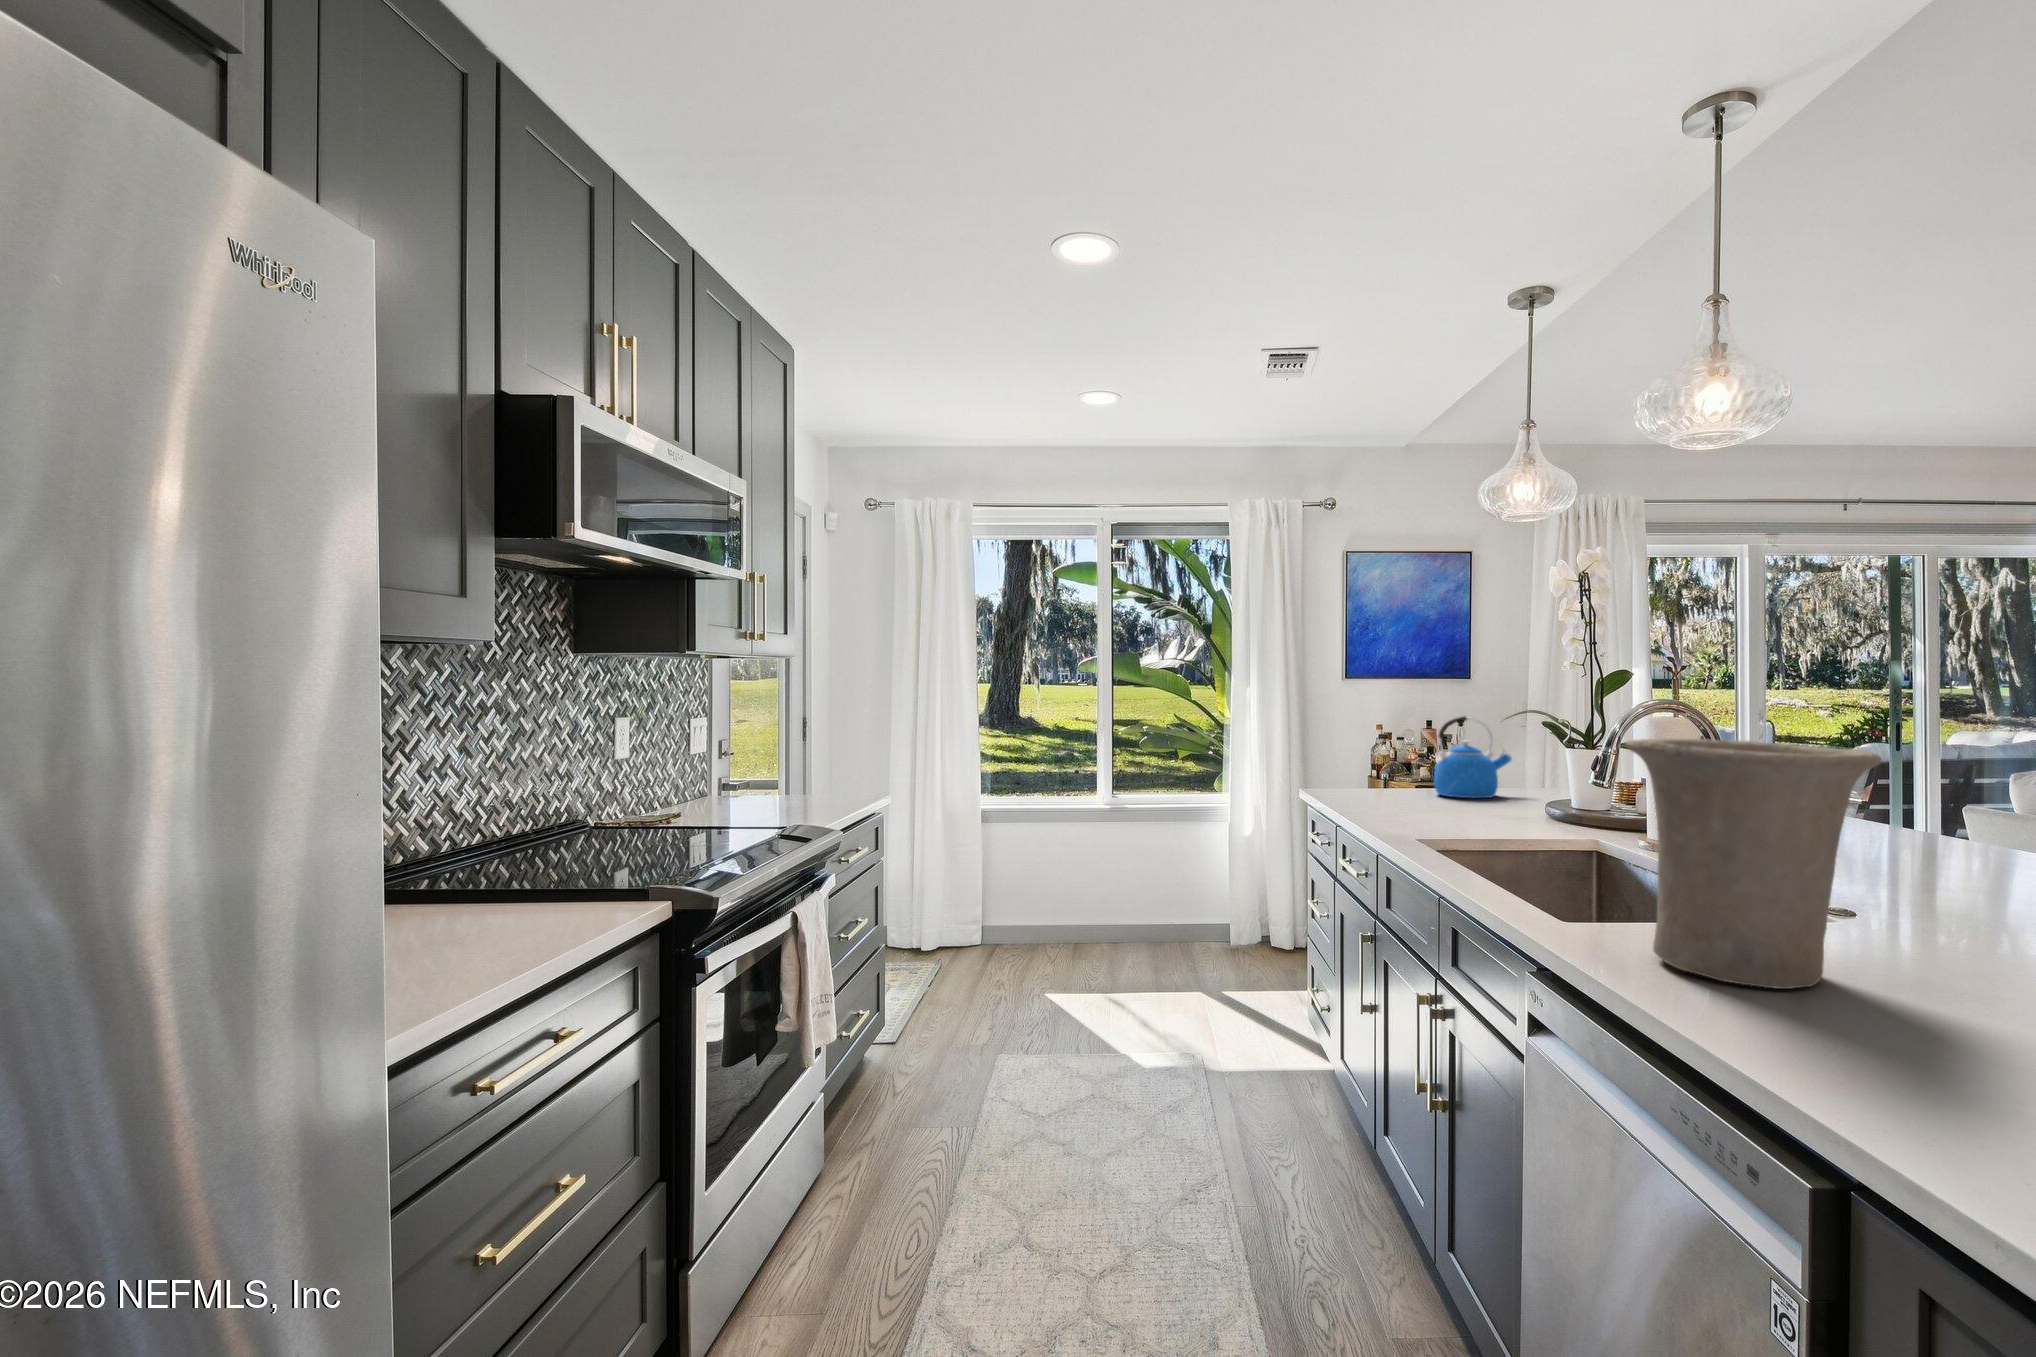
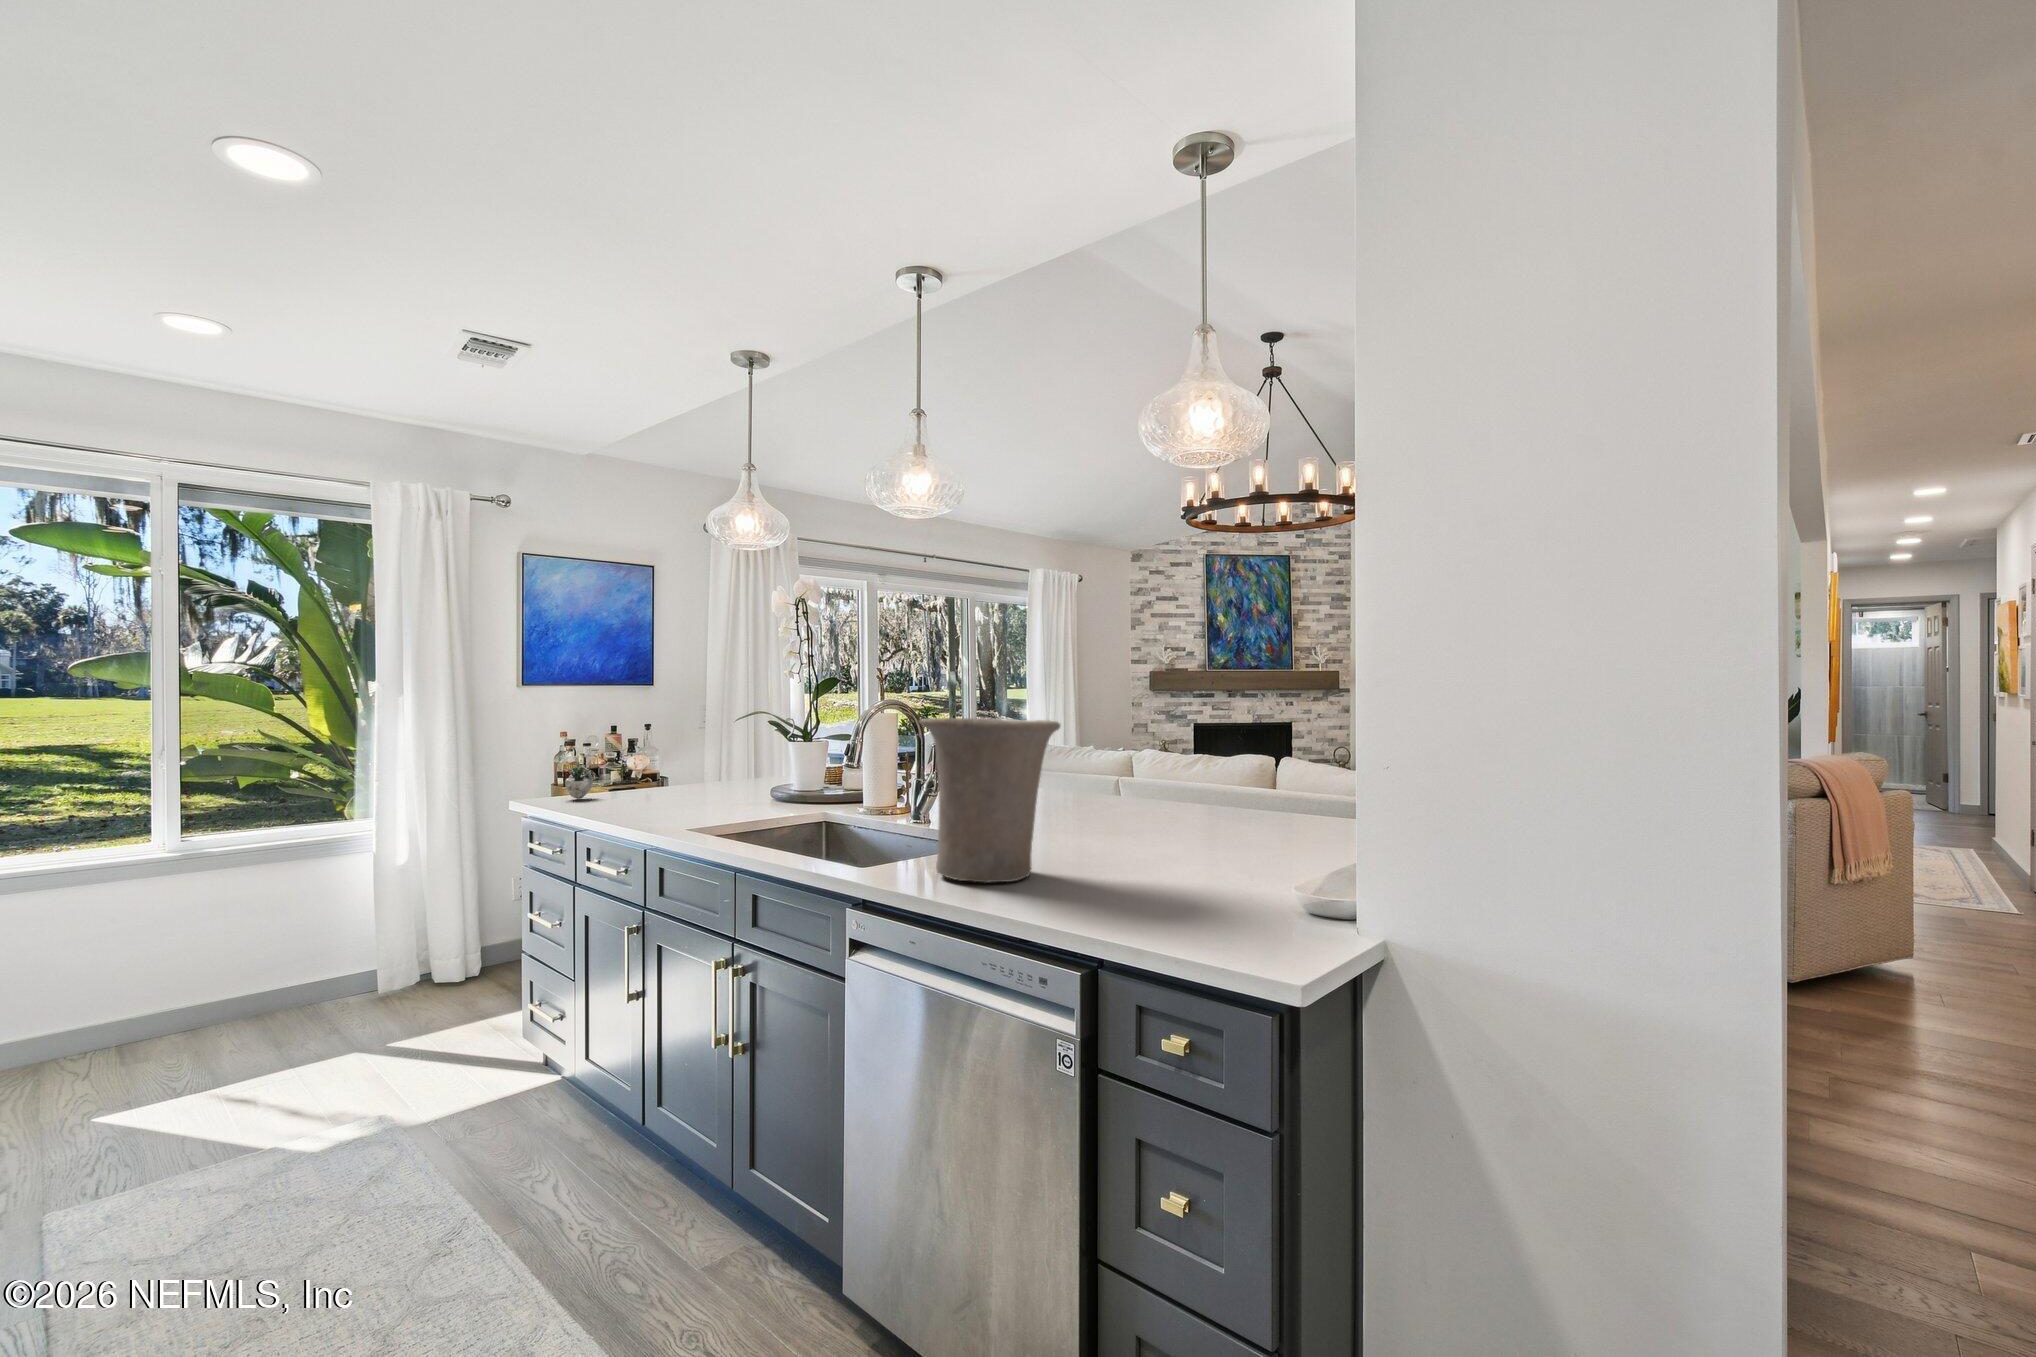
kettle: present [1434,717,1512,798] -> none [660,718,726,791]
succulent plant: none [1333,757,1383,796] -> present [565,758,617,799]

